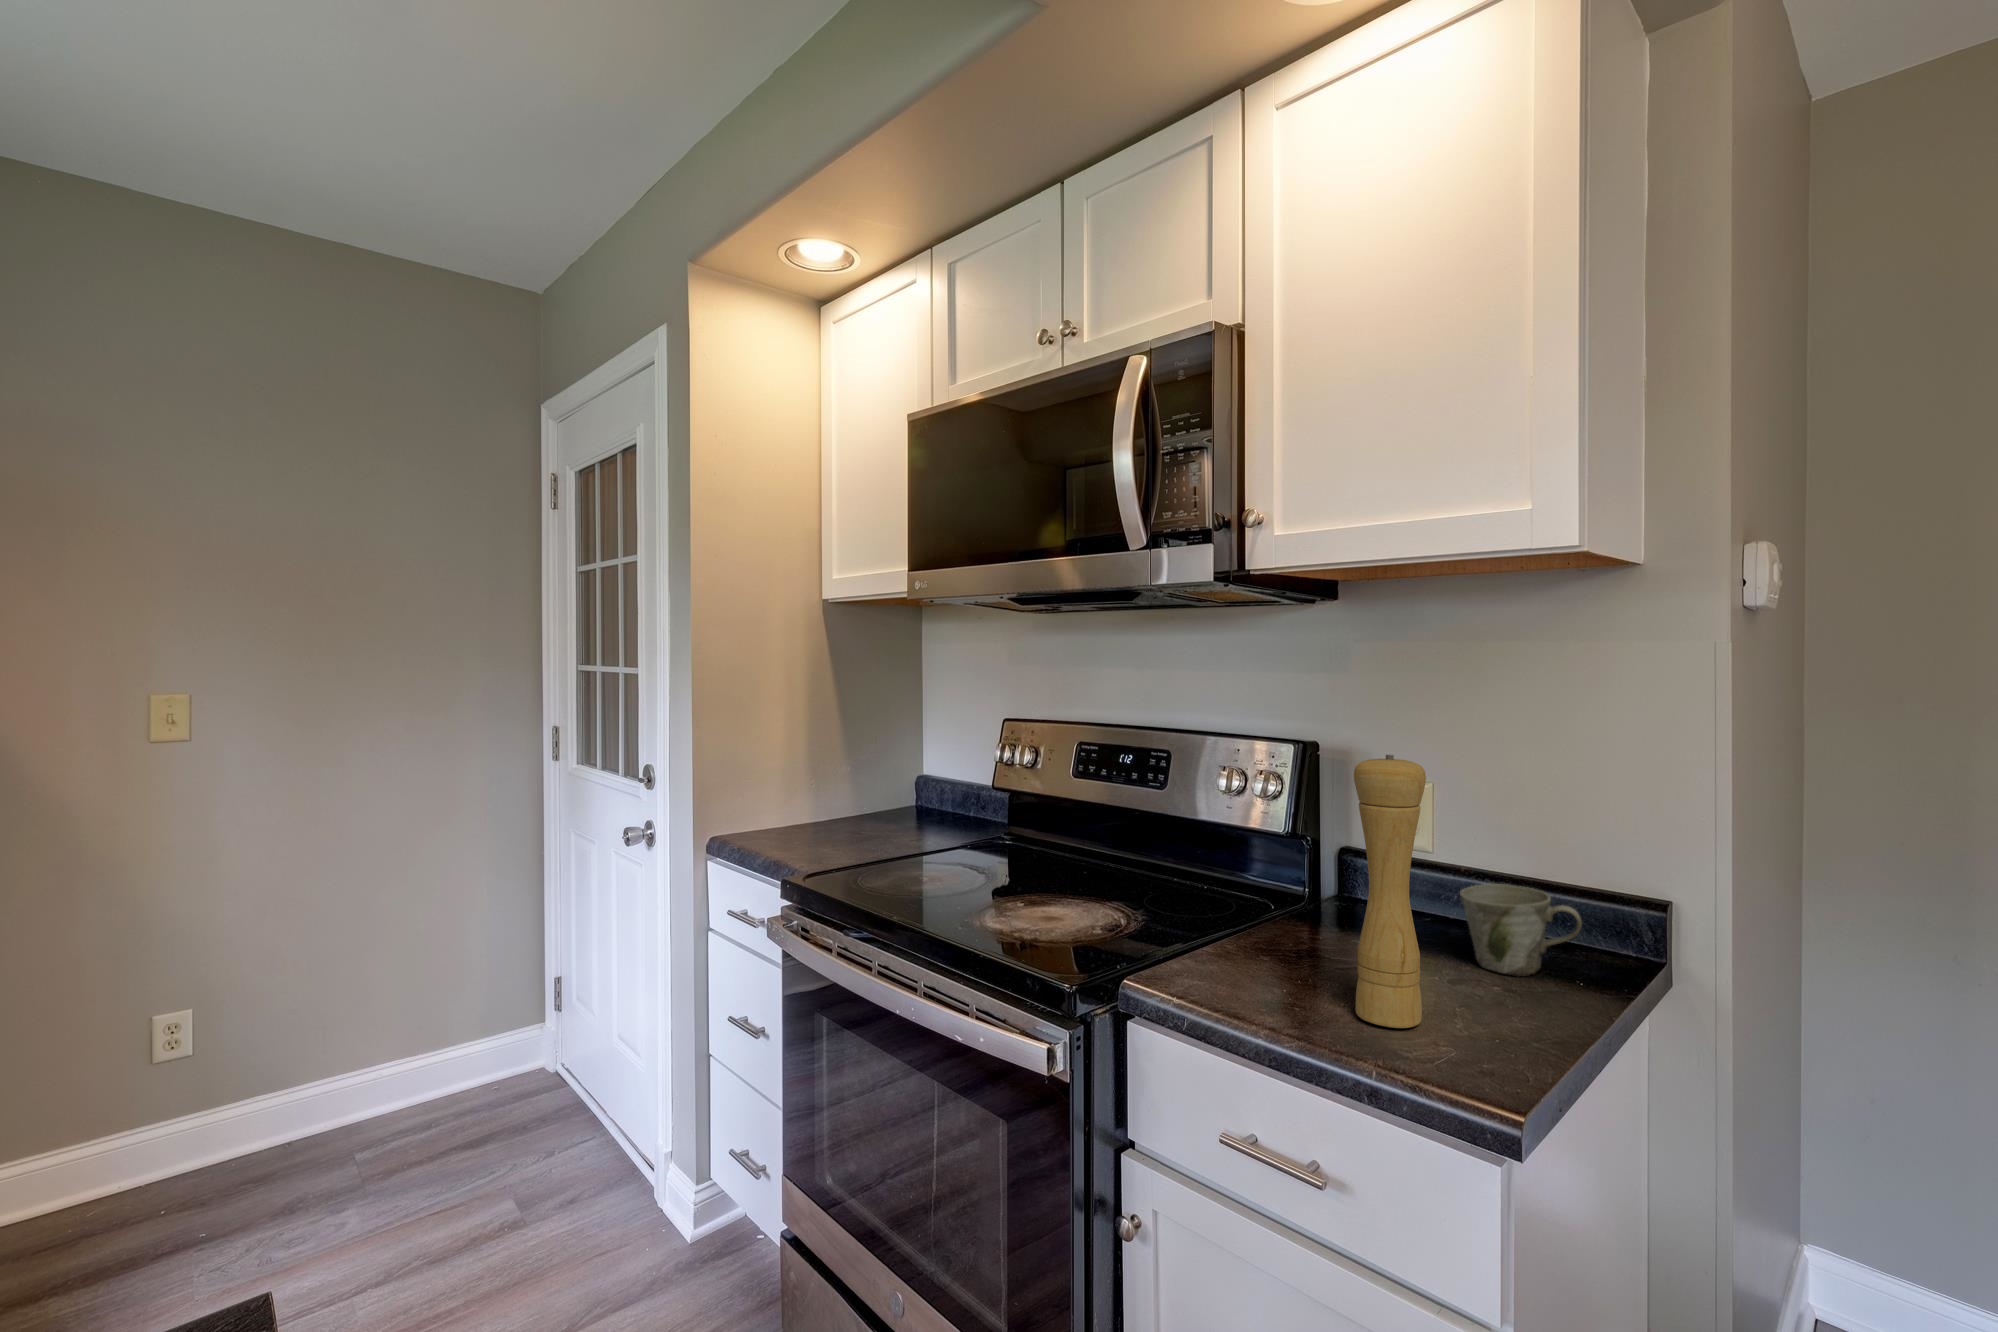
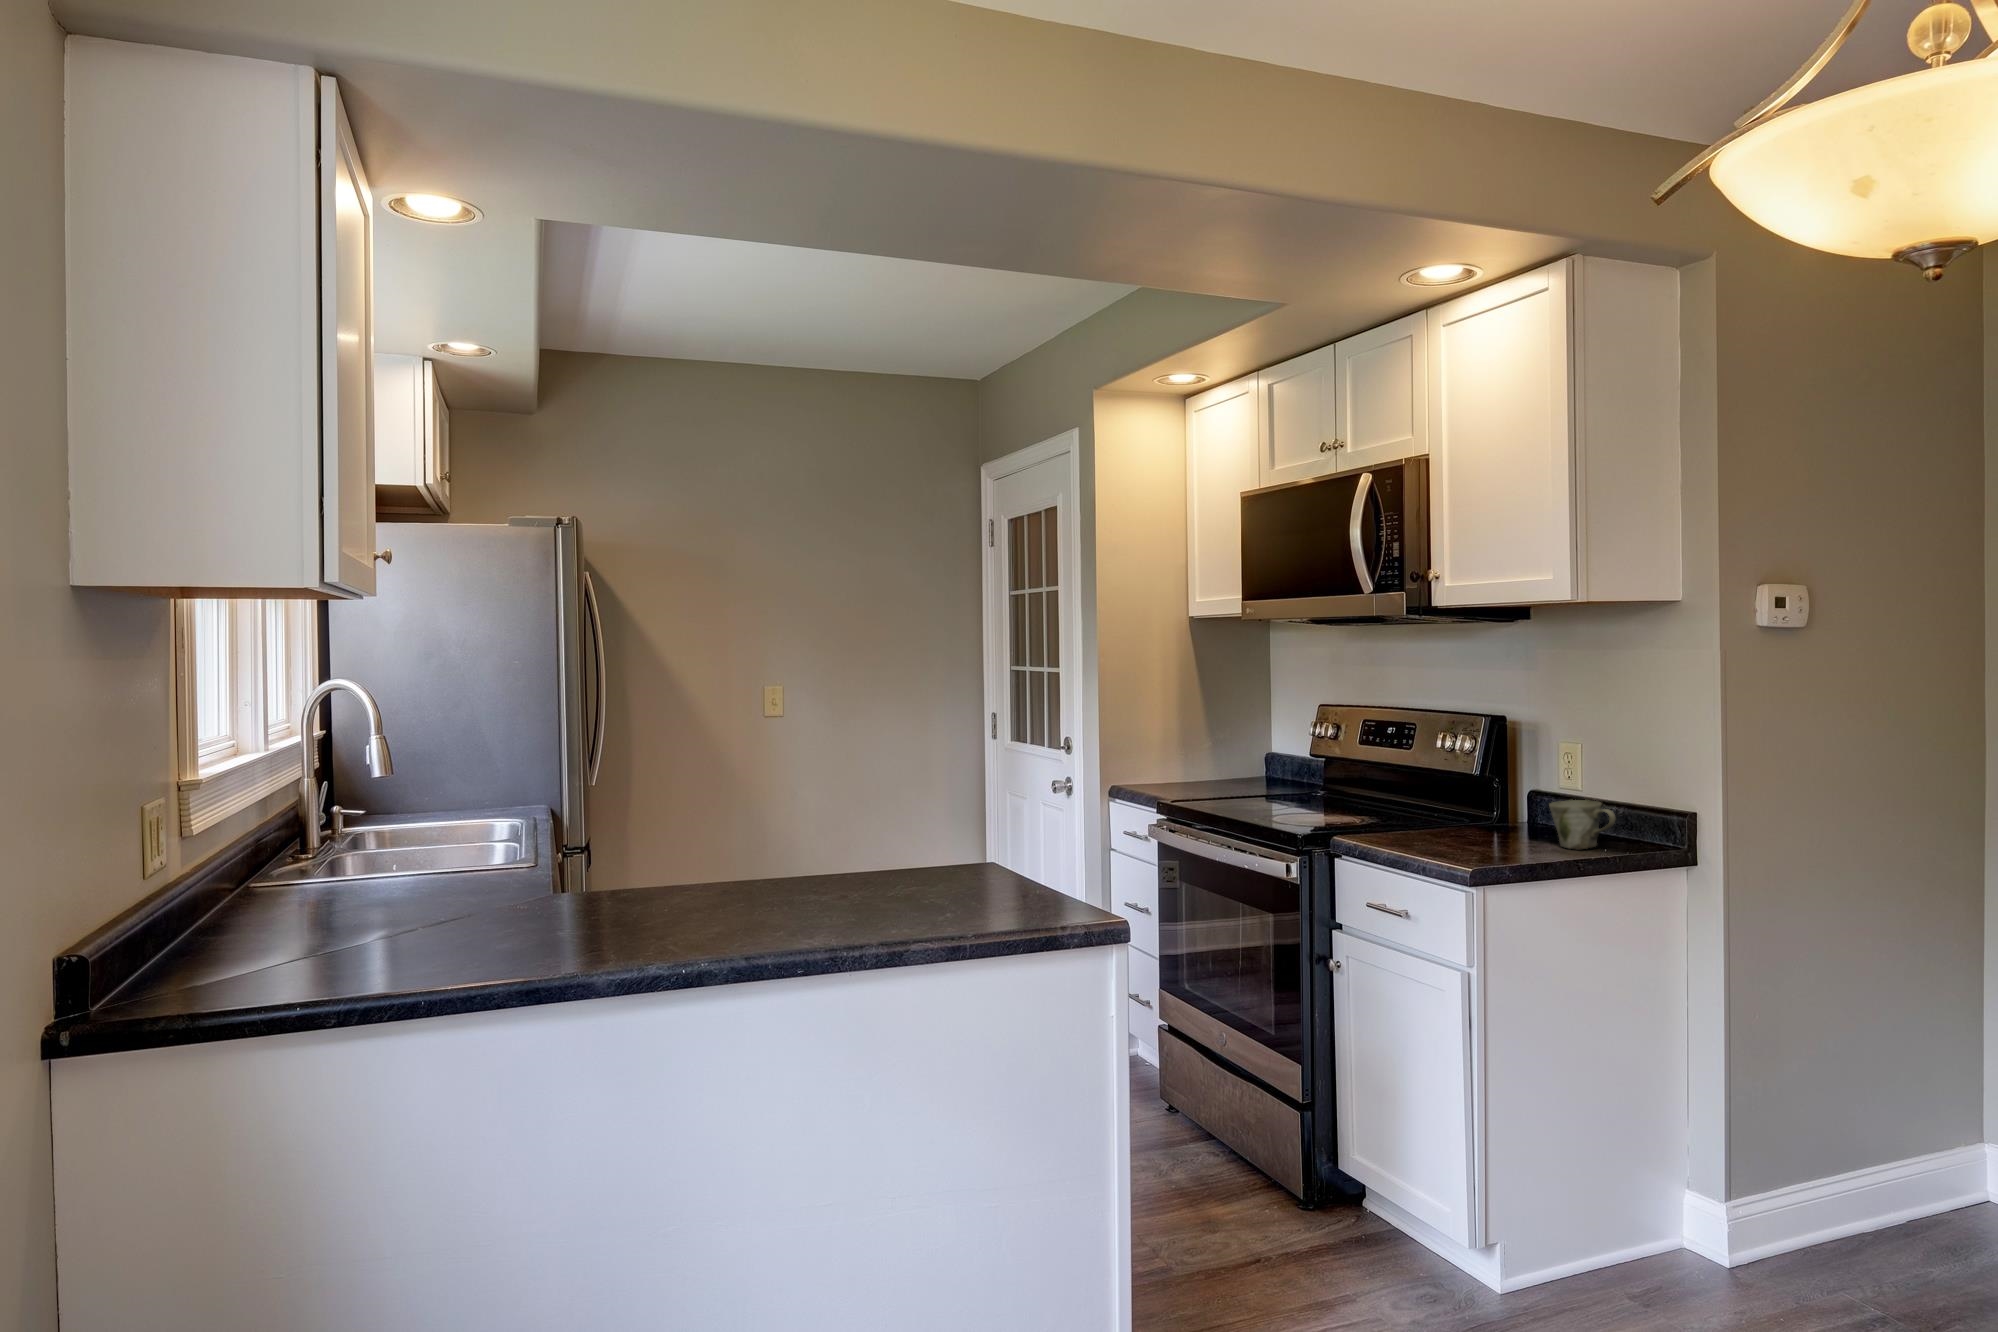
pepper mill: present [1354,755,1426,1028] -> none [1446,716,1484,858]

